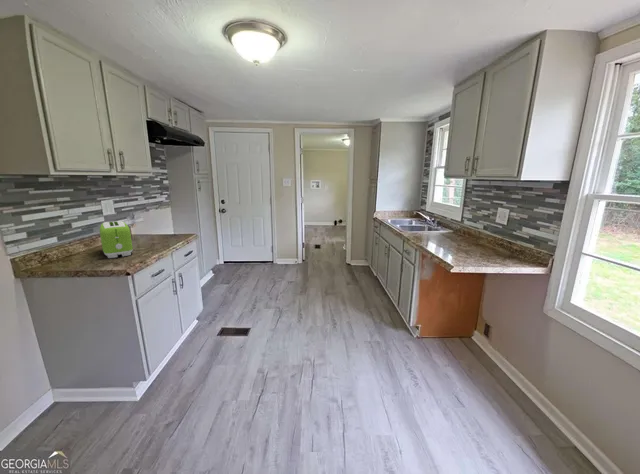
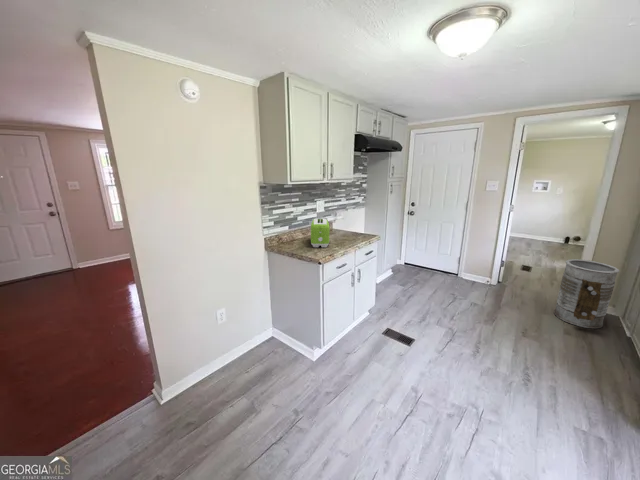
trash can: none [342,232,371,279] -> present [554,259,619,329]

